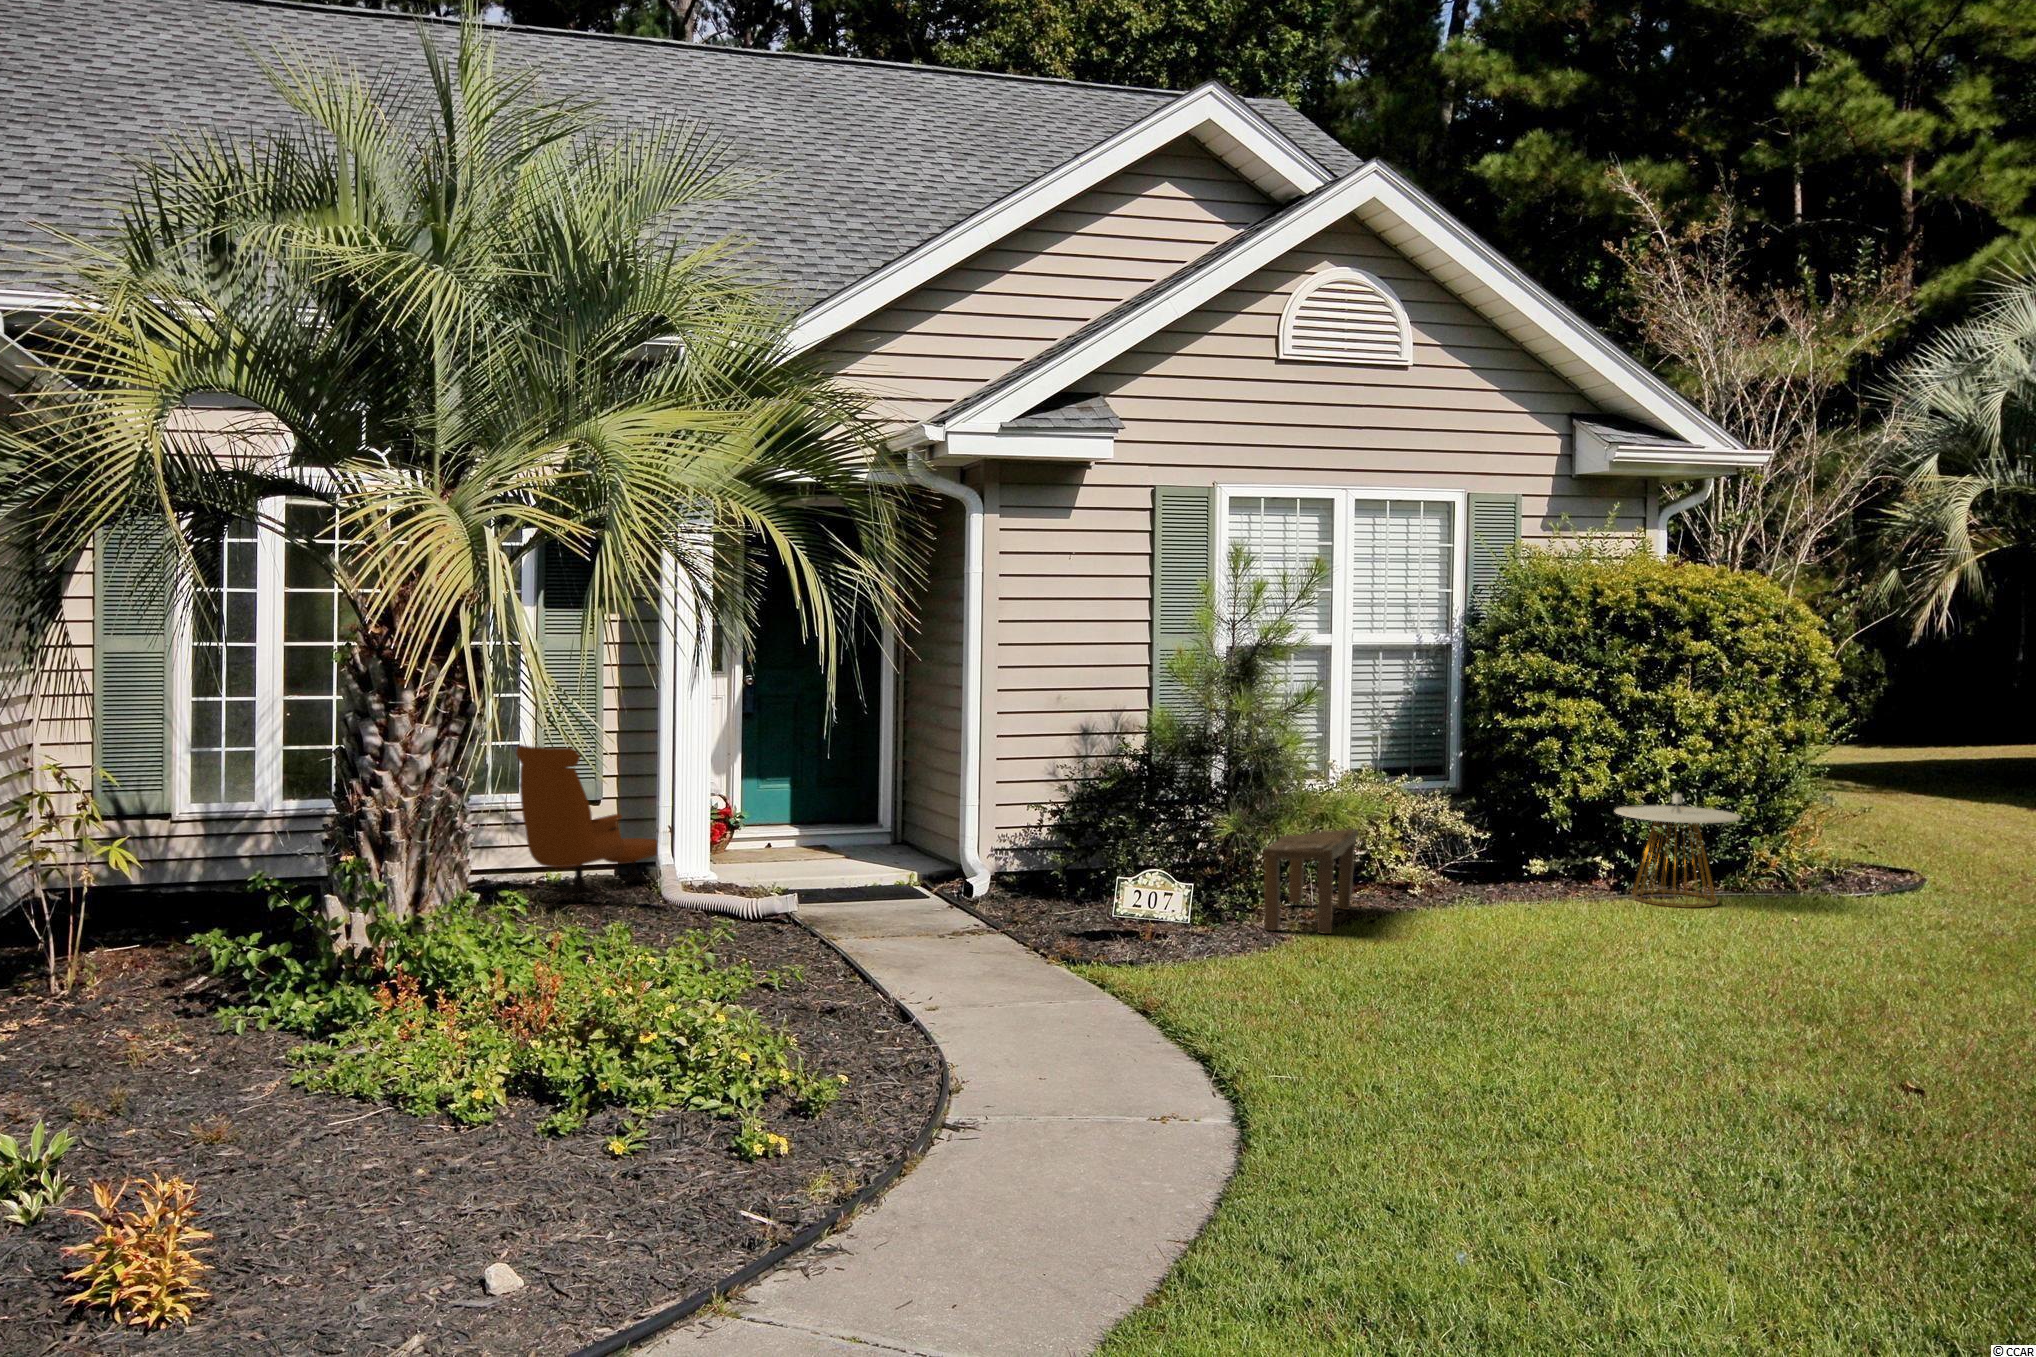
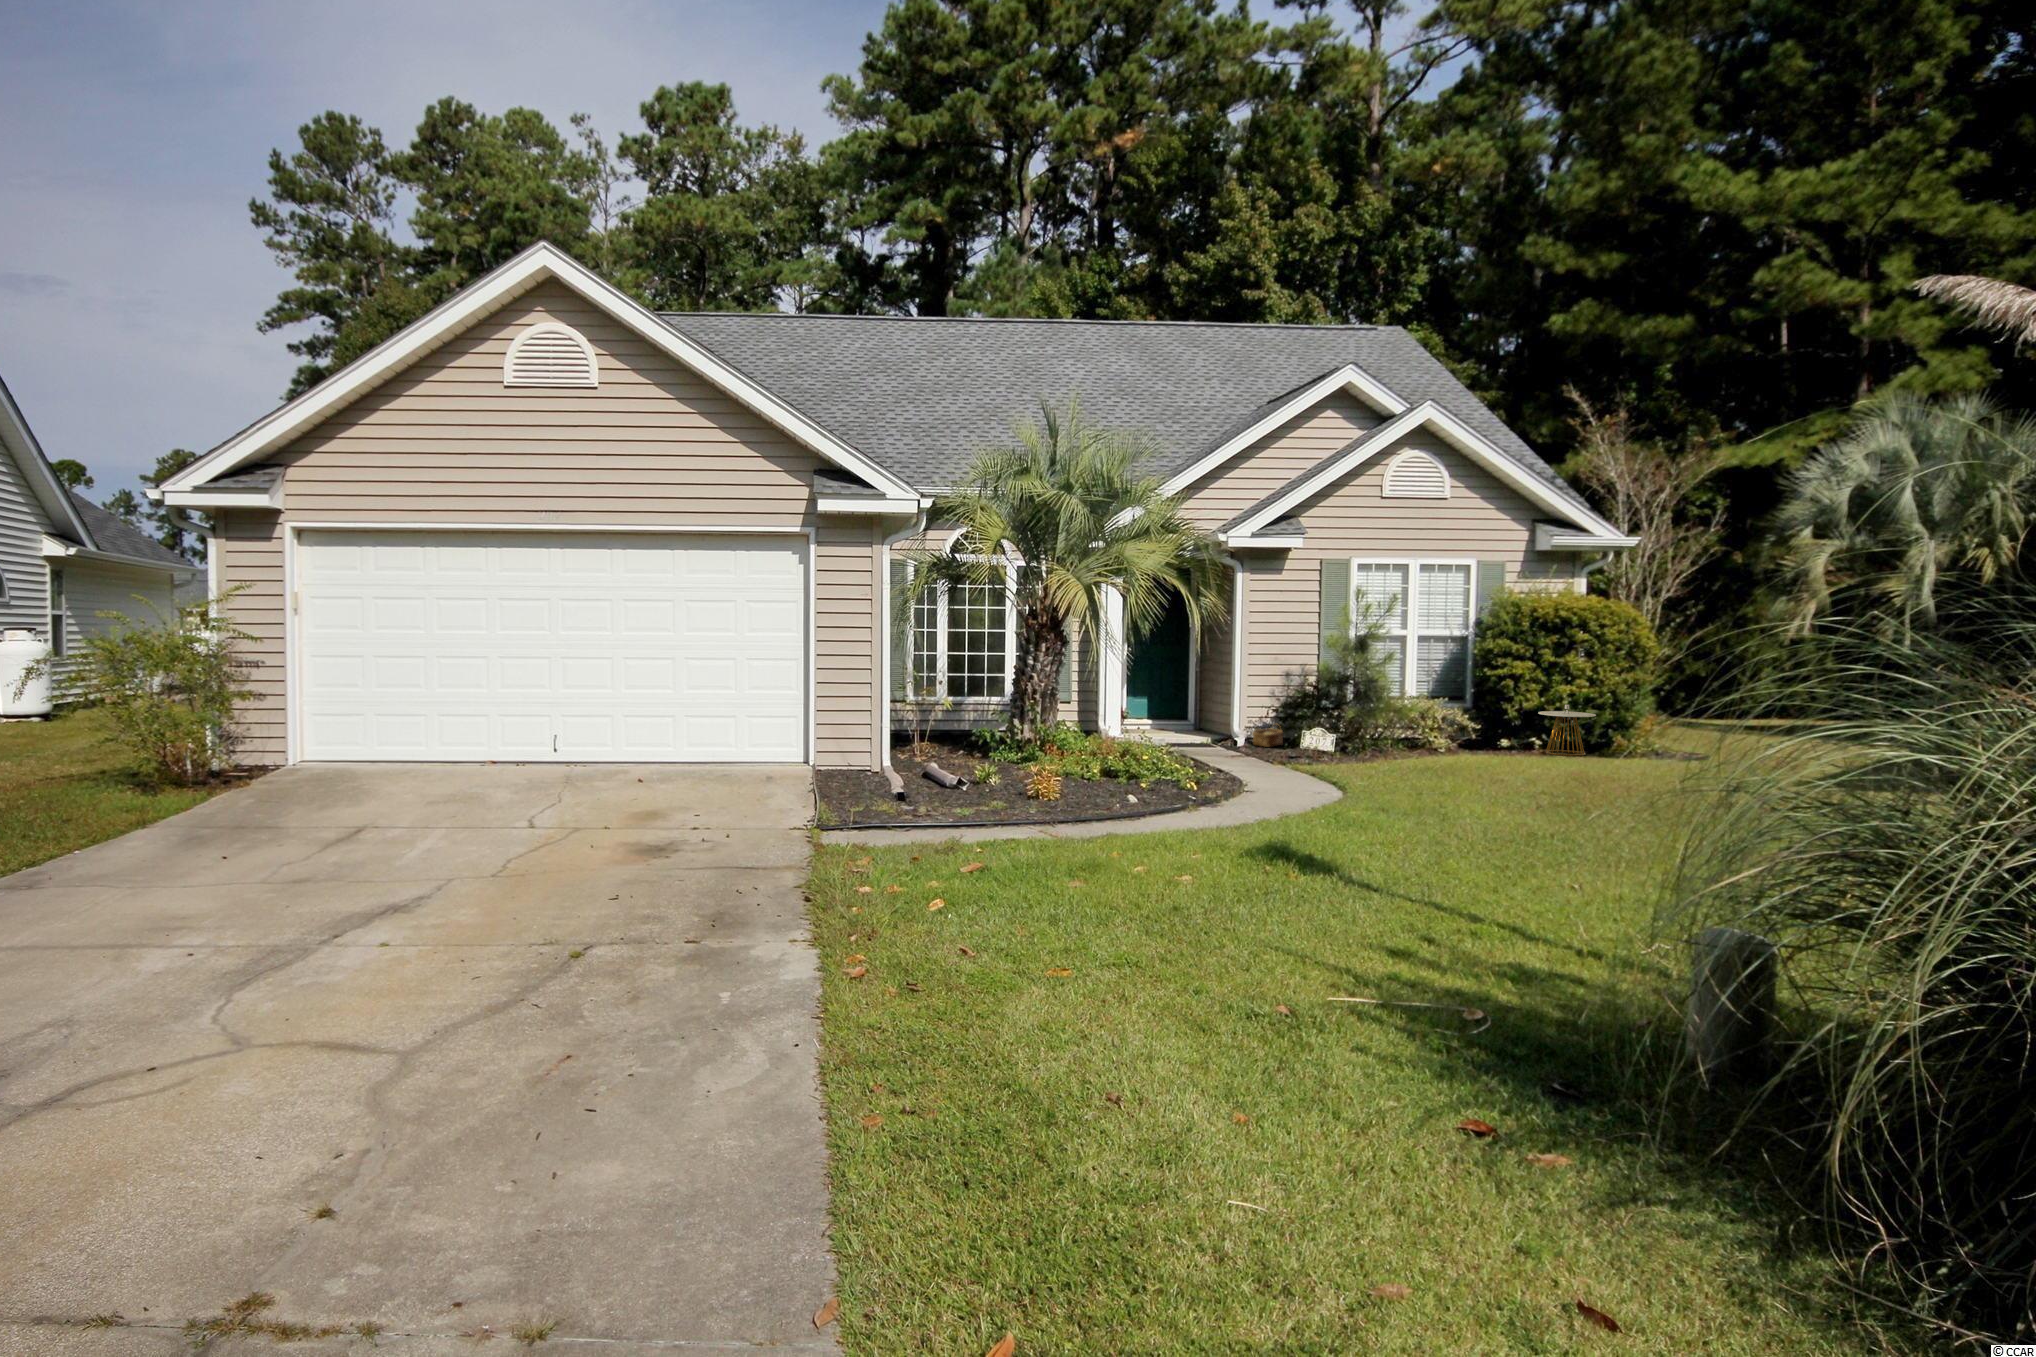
lounge chair: present [516,745,657,908] -> none [1044,673,1099,744]
bench: present [1263,828,1358,934] -> none [1369,716,1414,758]
woven basket: none [1003,846,1071,901] -> present [1252,728,1283,747]

